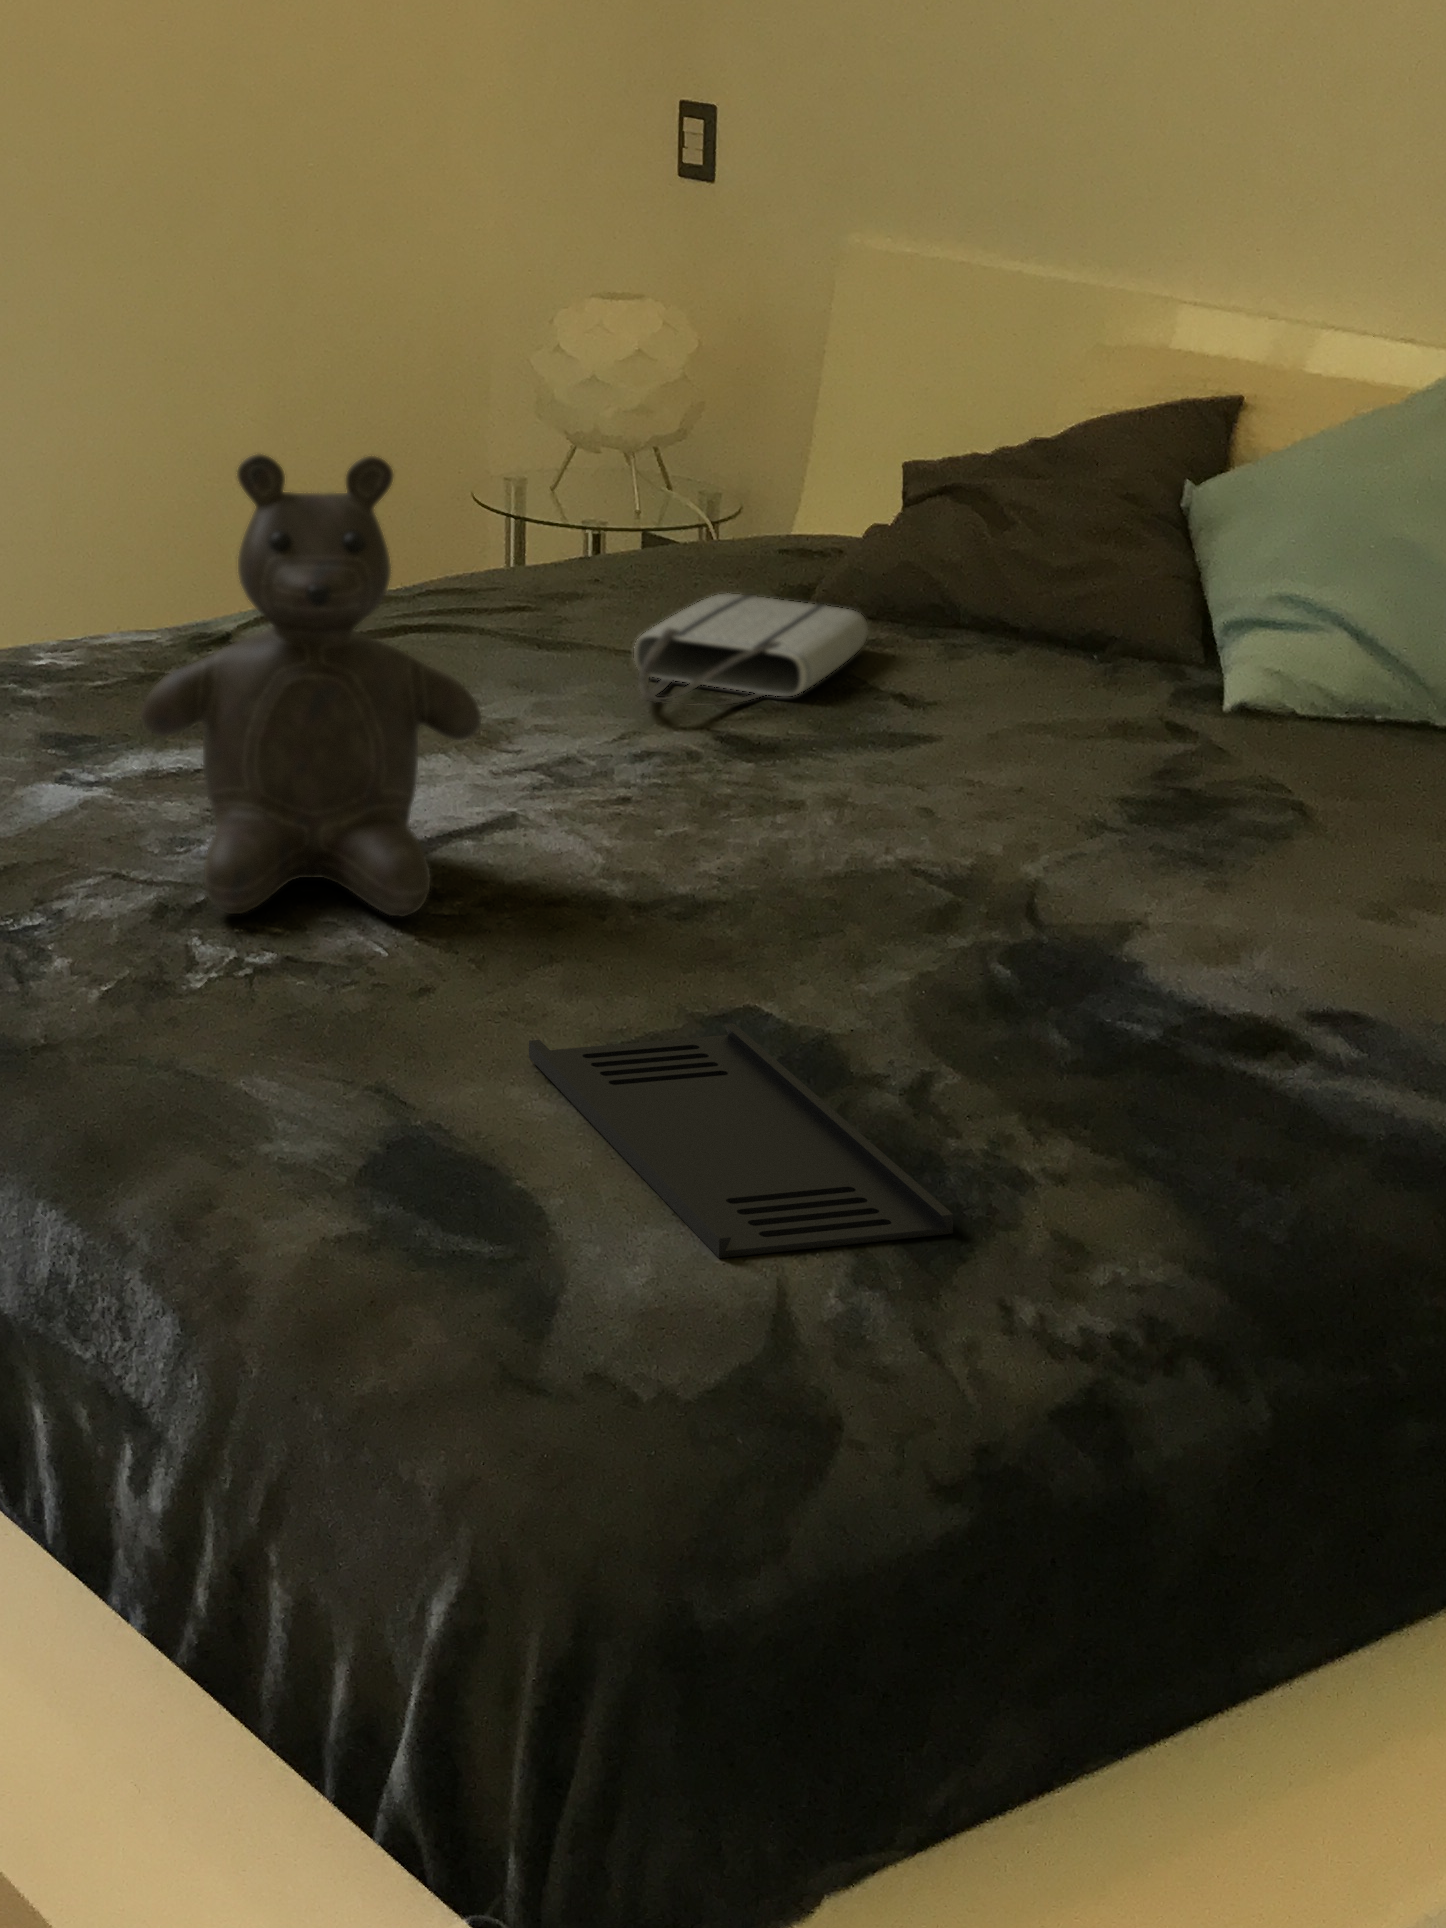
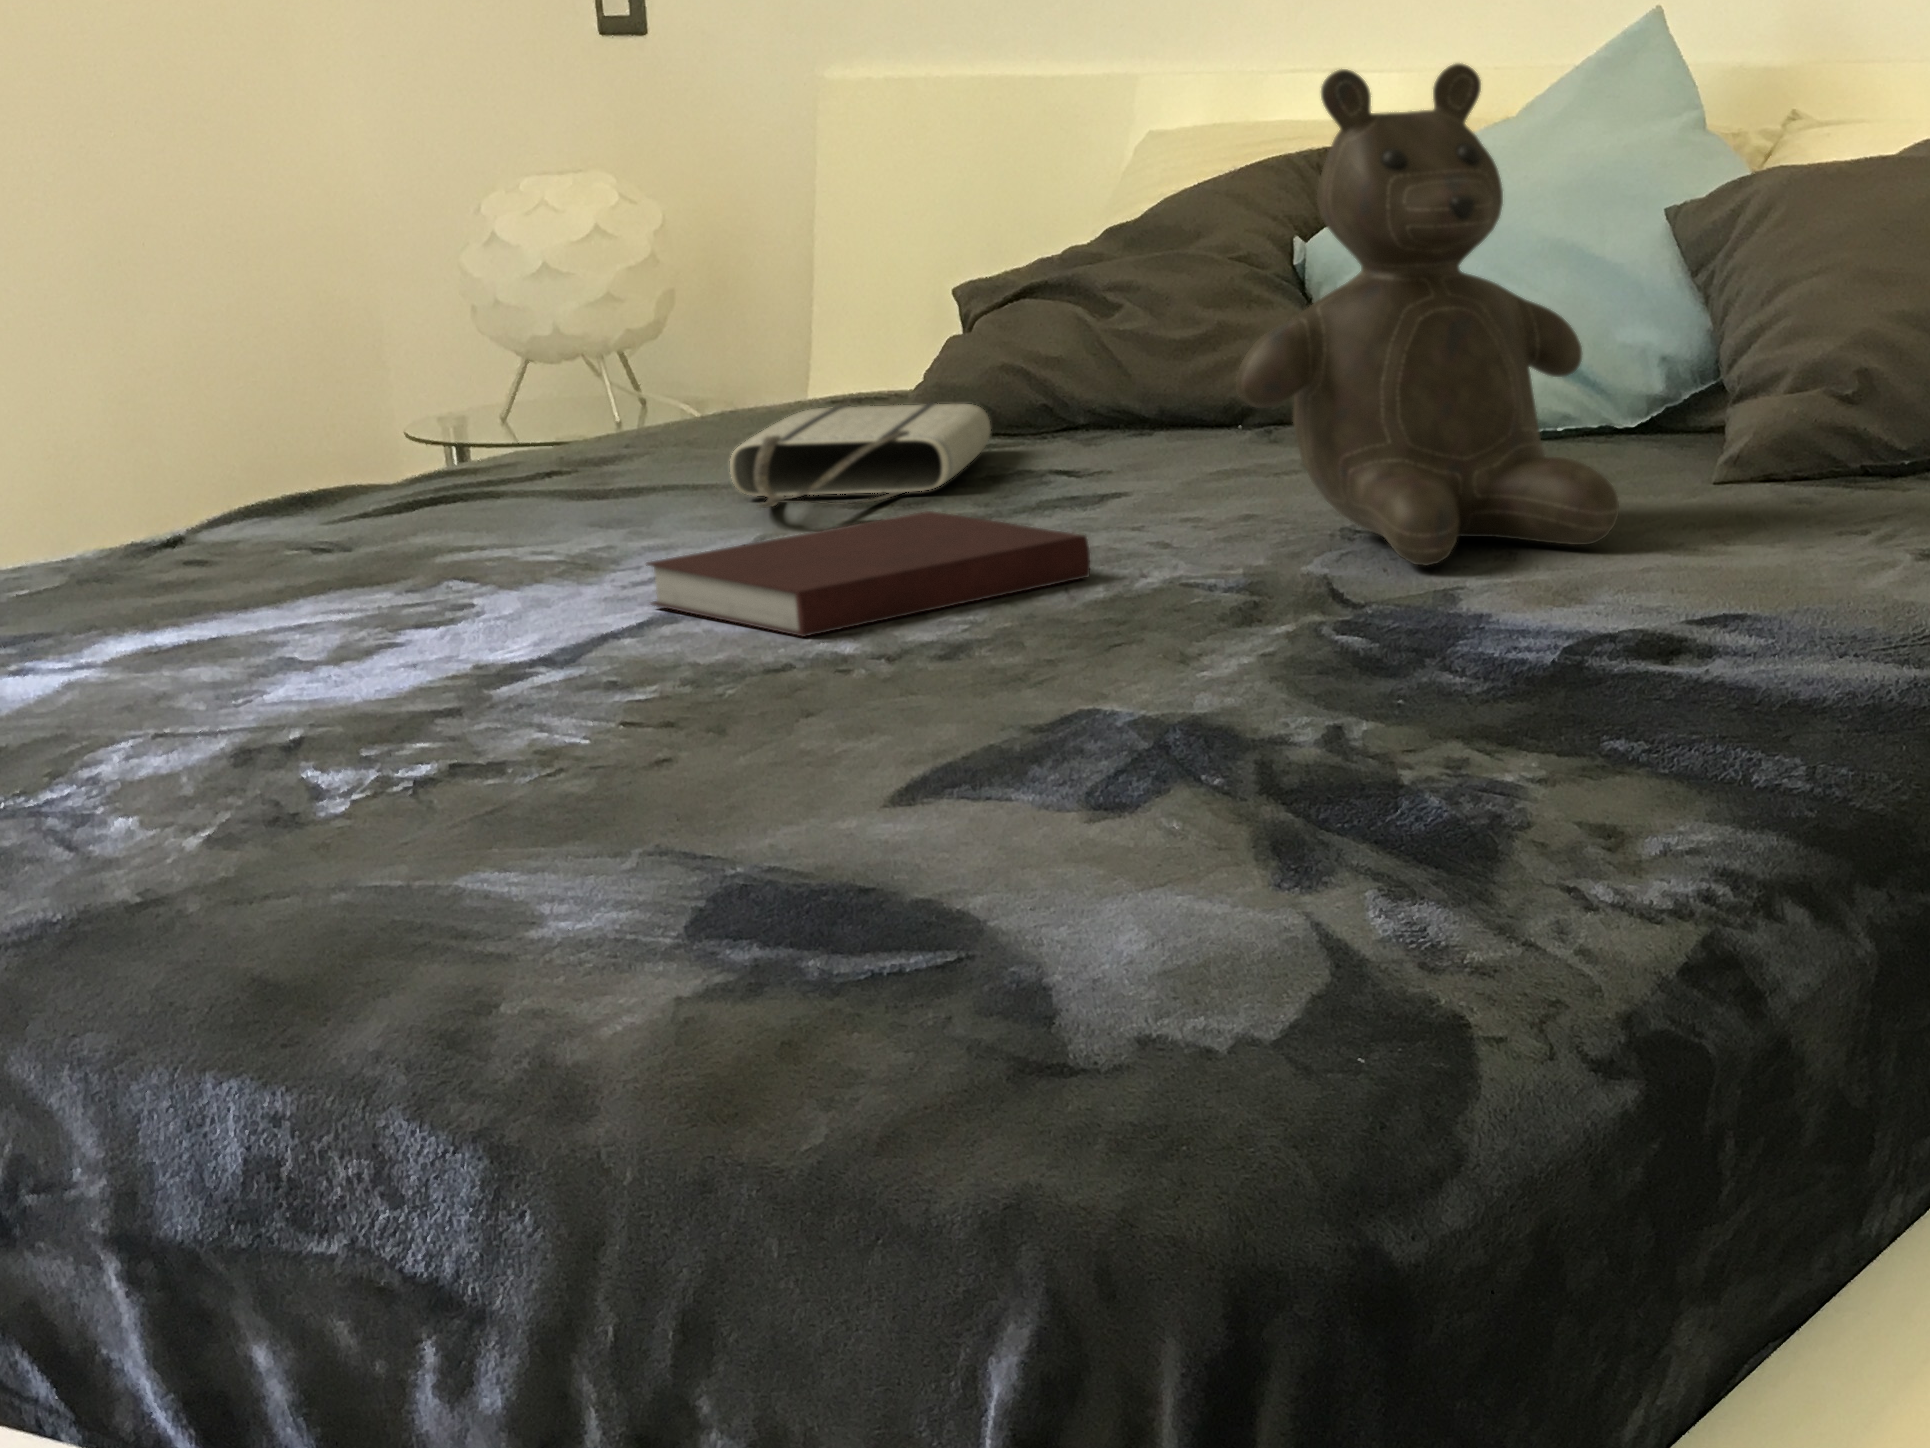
teddy bear: present [141,454,481,917] -> present [1236,63,1619,565]
notebook: none [509,743,857,861] -> present [646,511,1090,637]
tray: present [529,1023,953,1258] -> none [835,722,1459,916]

